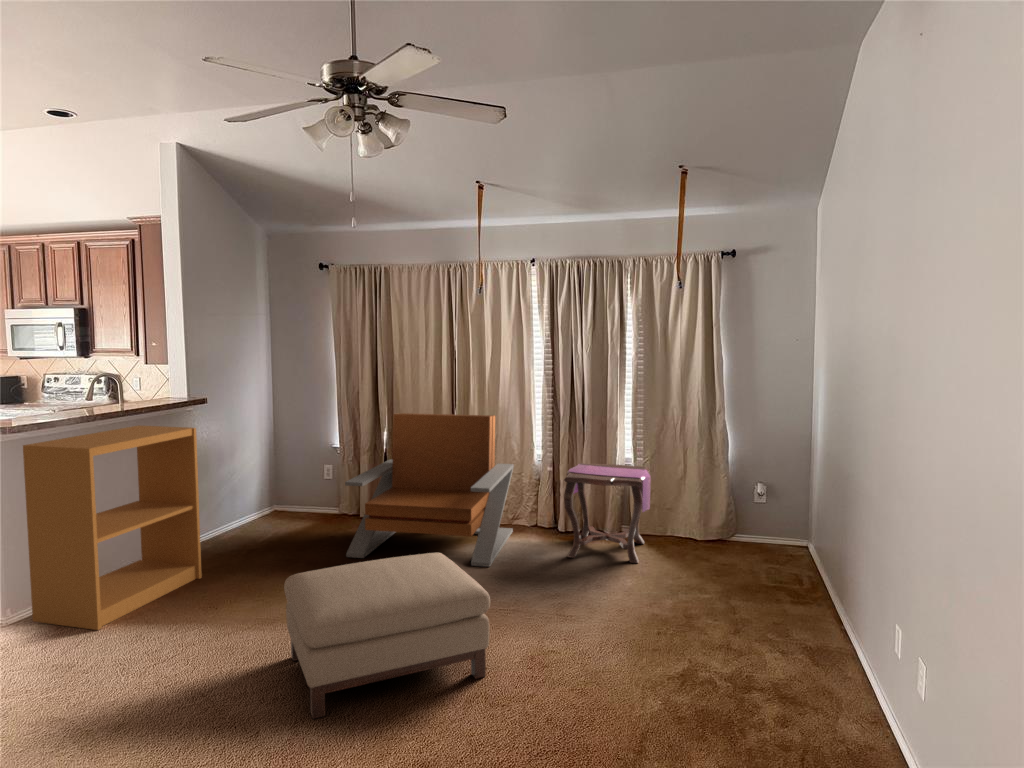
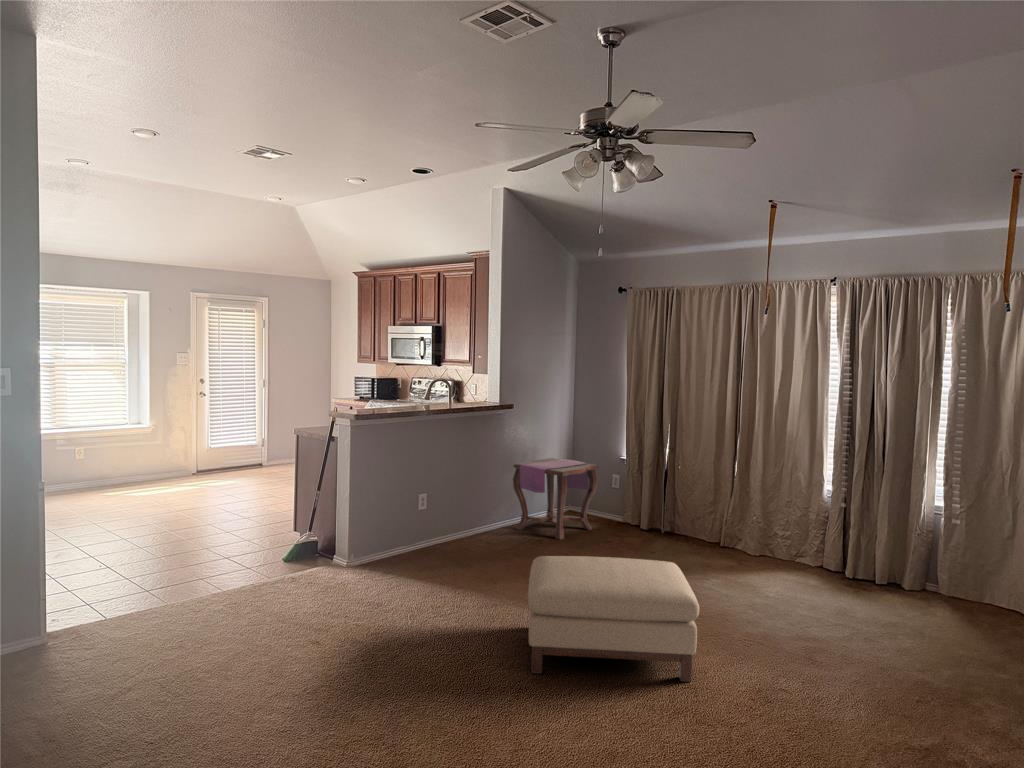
lounge chair: present [345,413,514,567] -> none [615,432,798,595]
bookshelf: present [23,425,202,630] -> none [372,422,496,577]
side table: present [564,463,651,563] -> present [513,458,599,540]

